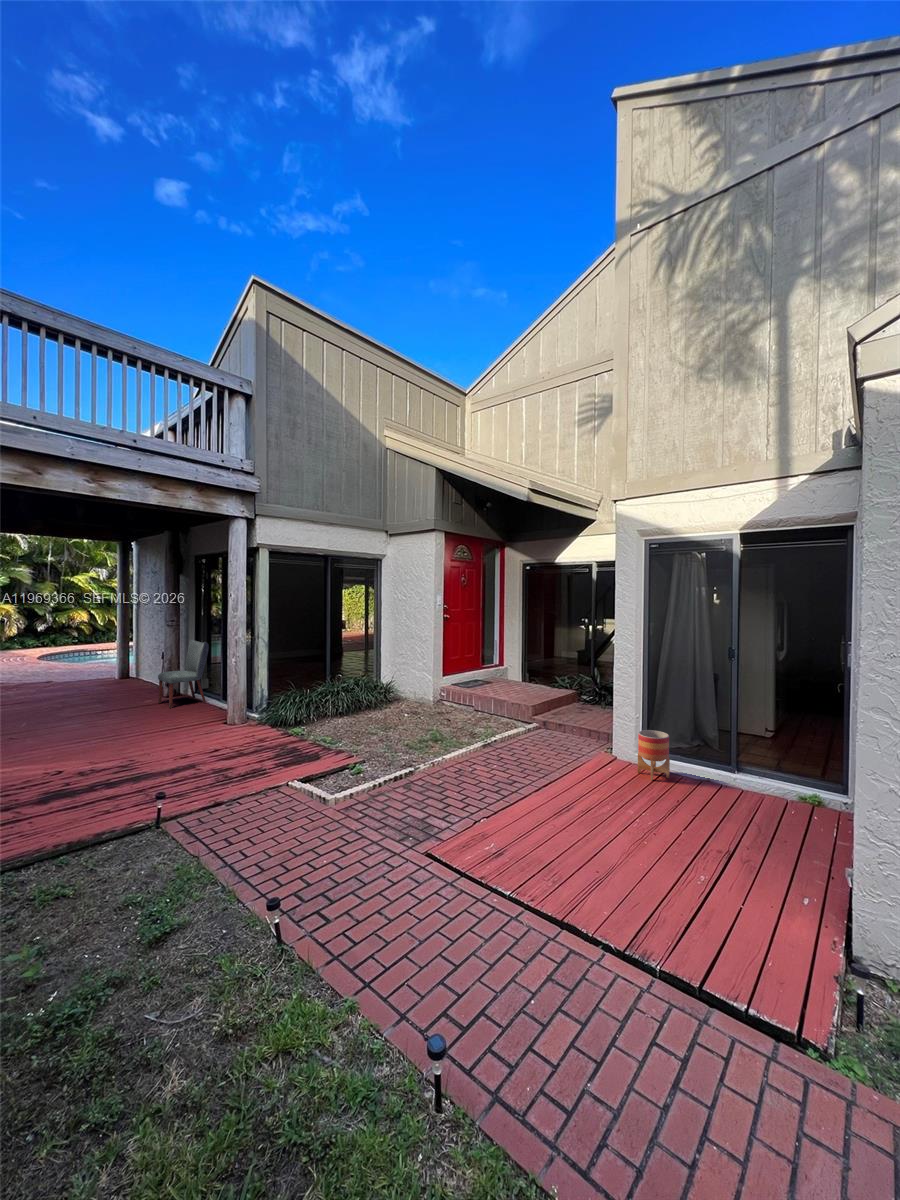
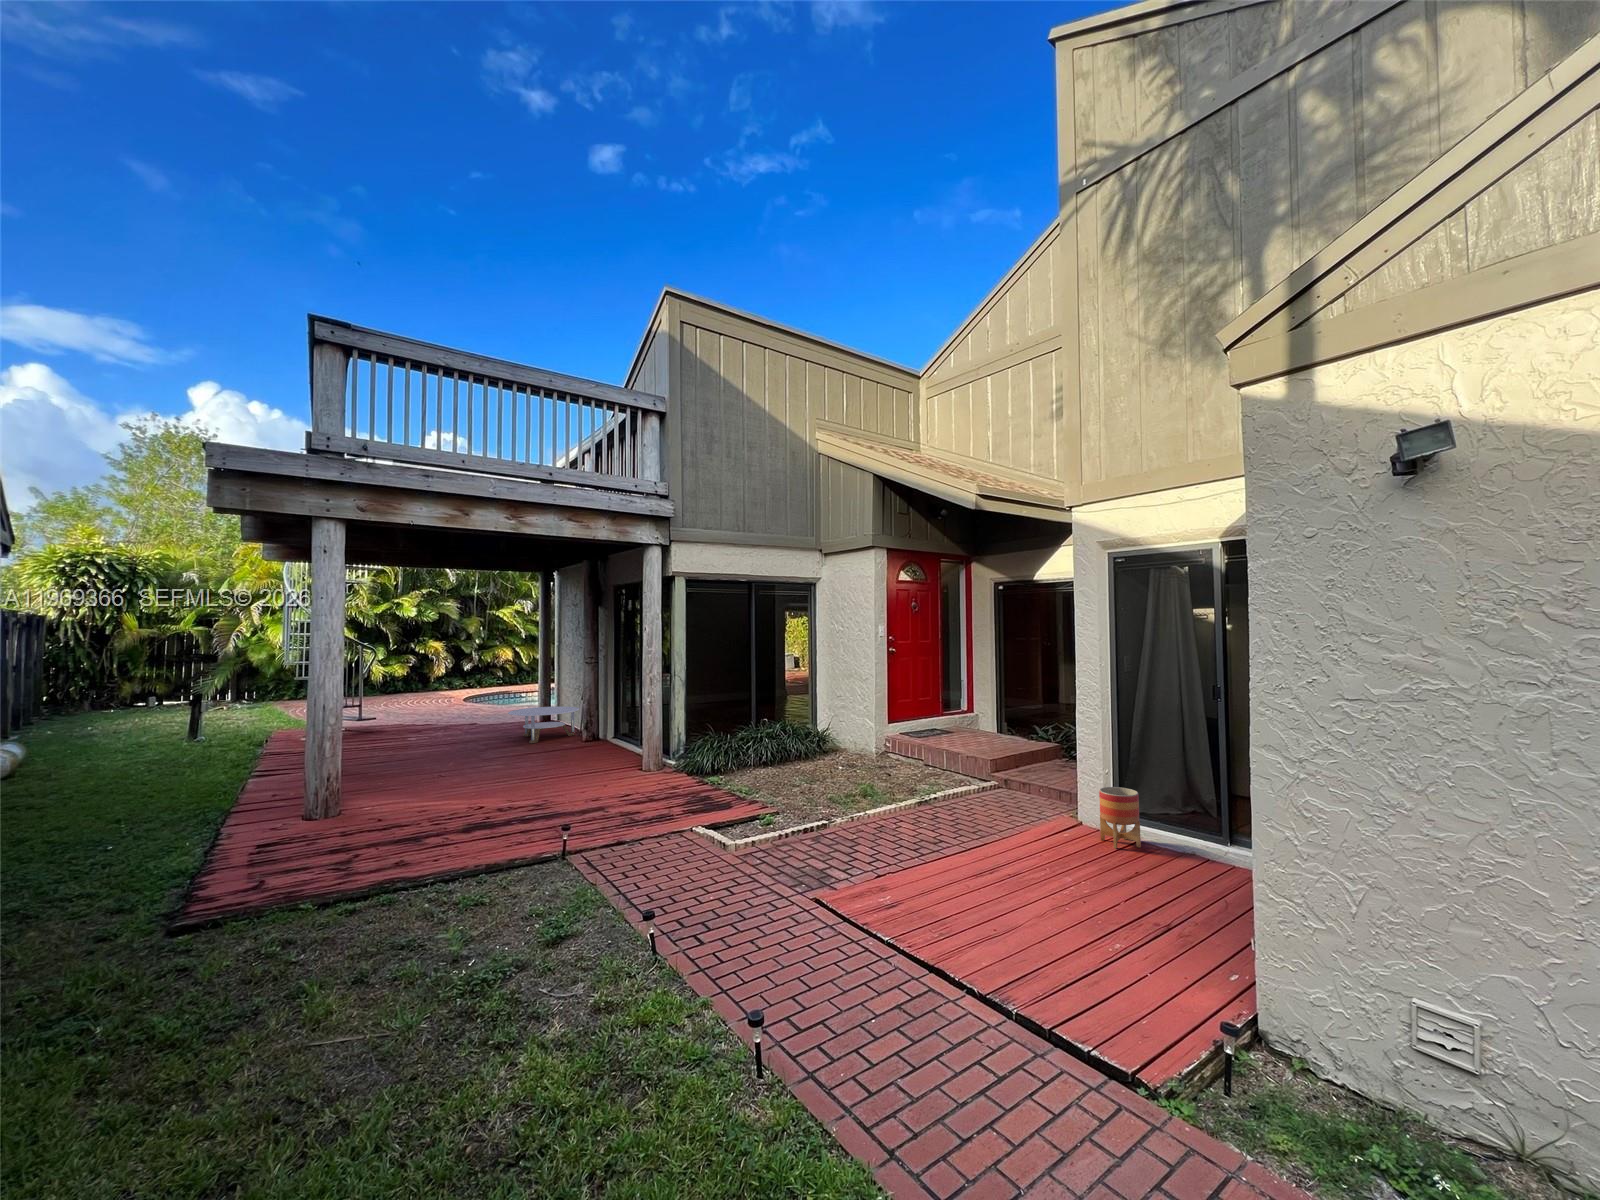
chair: present [158,639,209,708] -> none [576,677,627,752]
round table: none [86,666,160,701] -> present [508,706,579,743]

